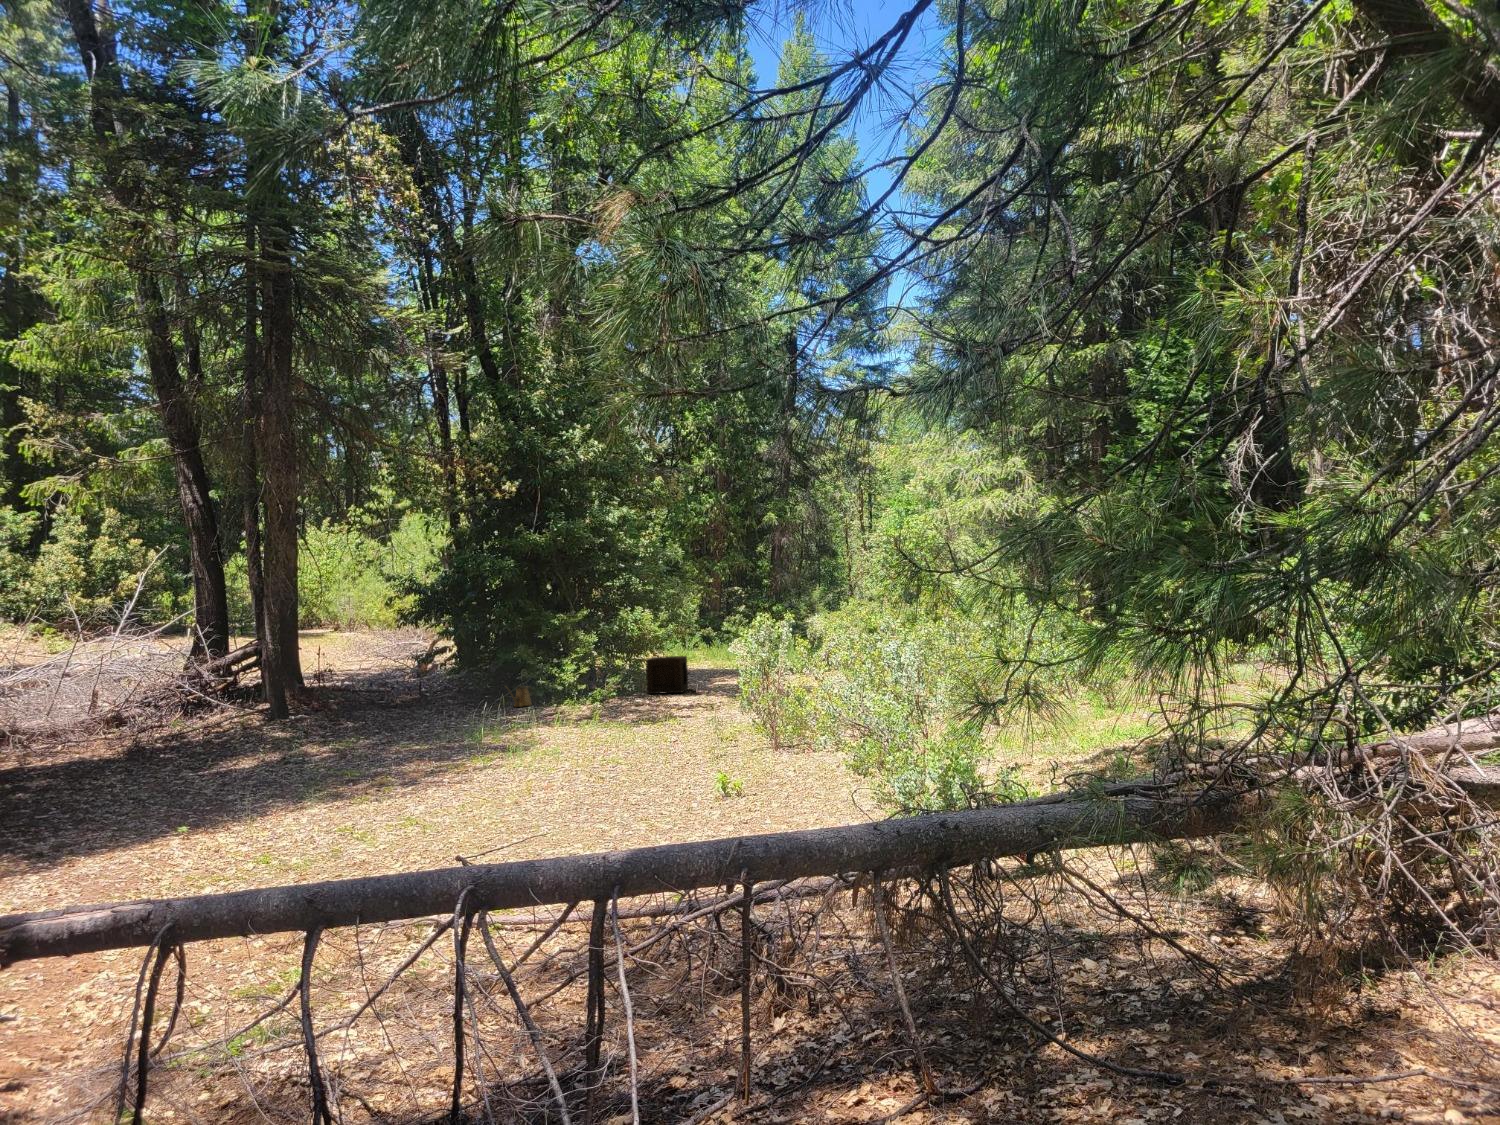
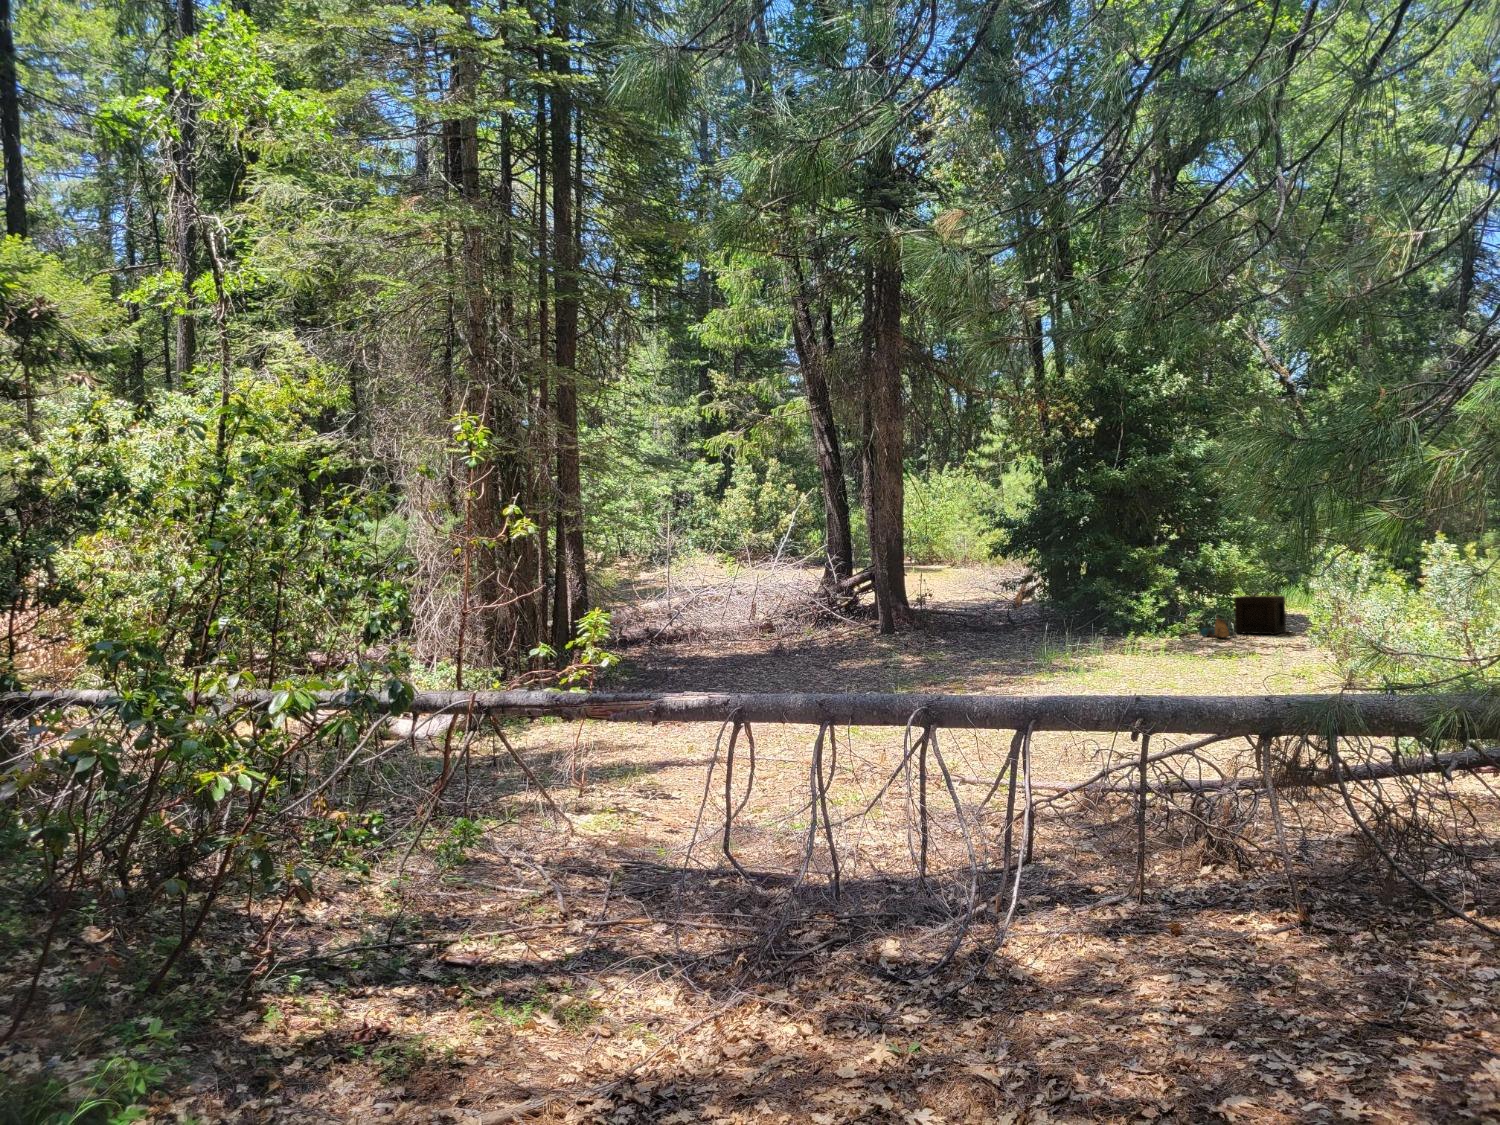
backpack: none [618,677,647,700] -> present [1201,616,1234,638]
watering can: present [507,686,532,707] -> none [1082,616,1111,637]

